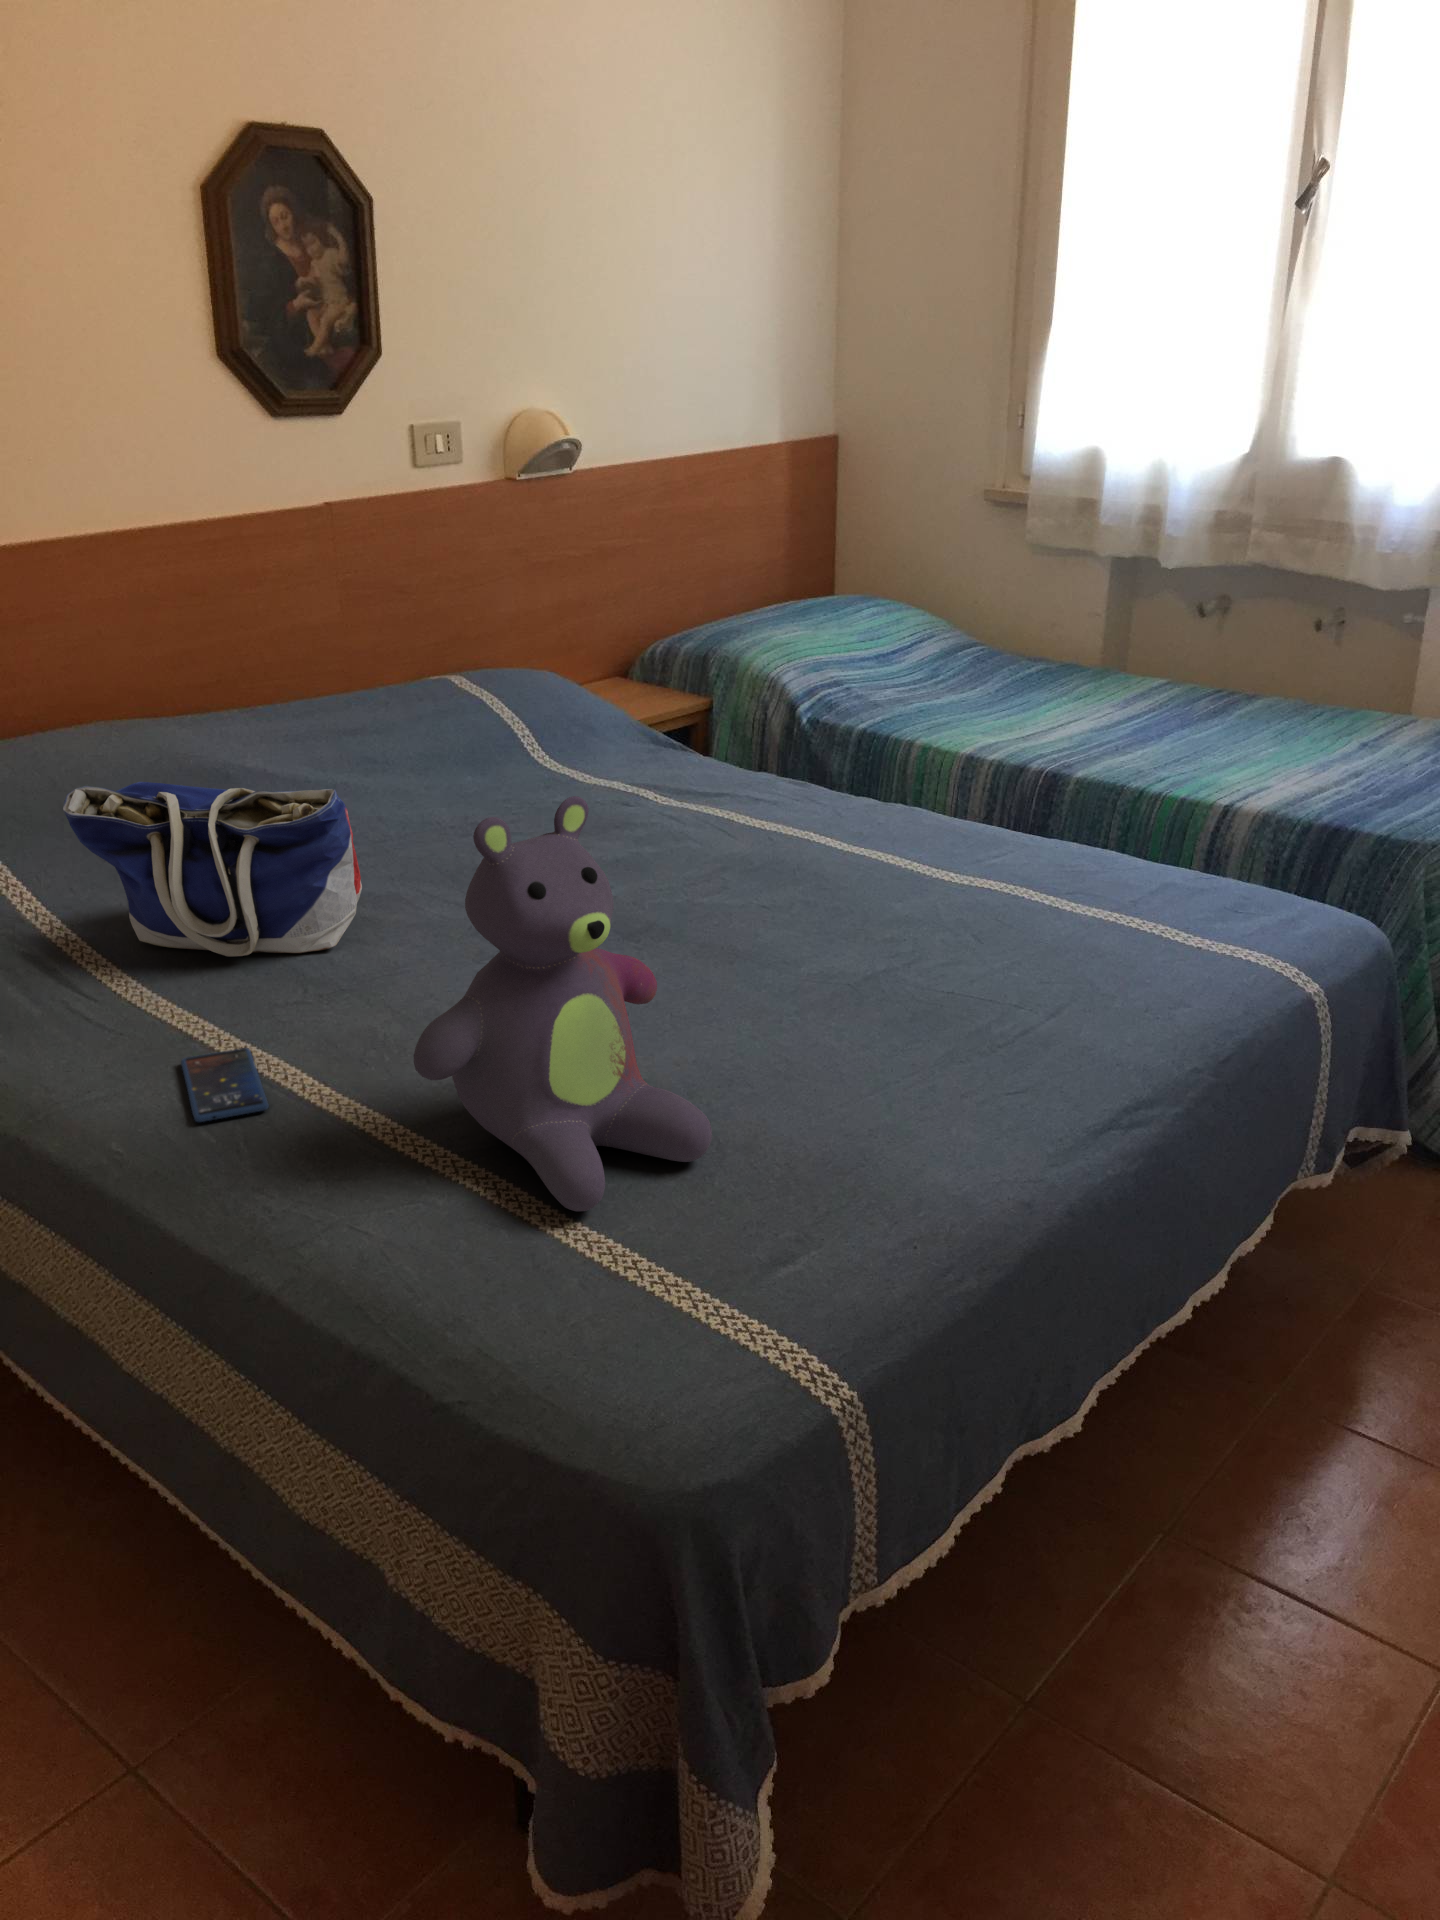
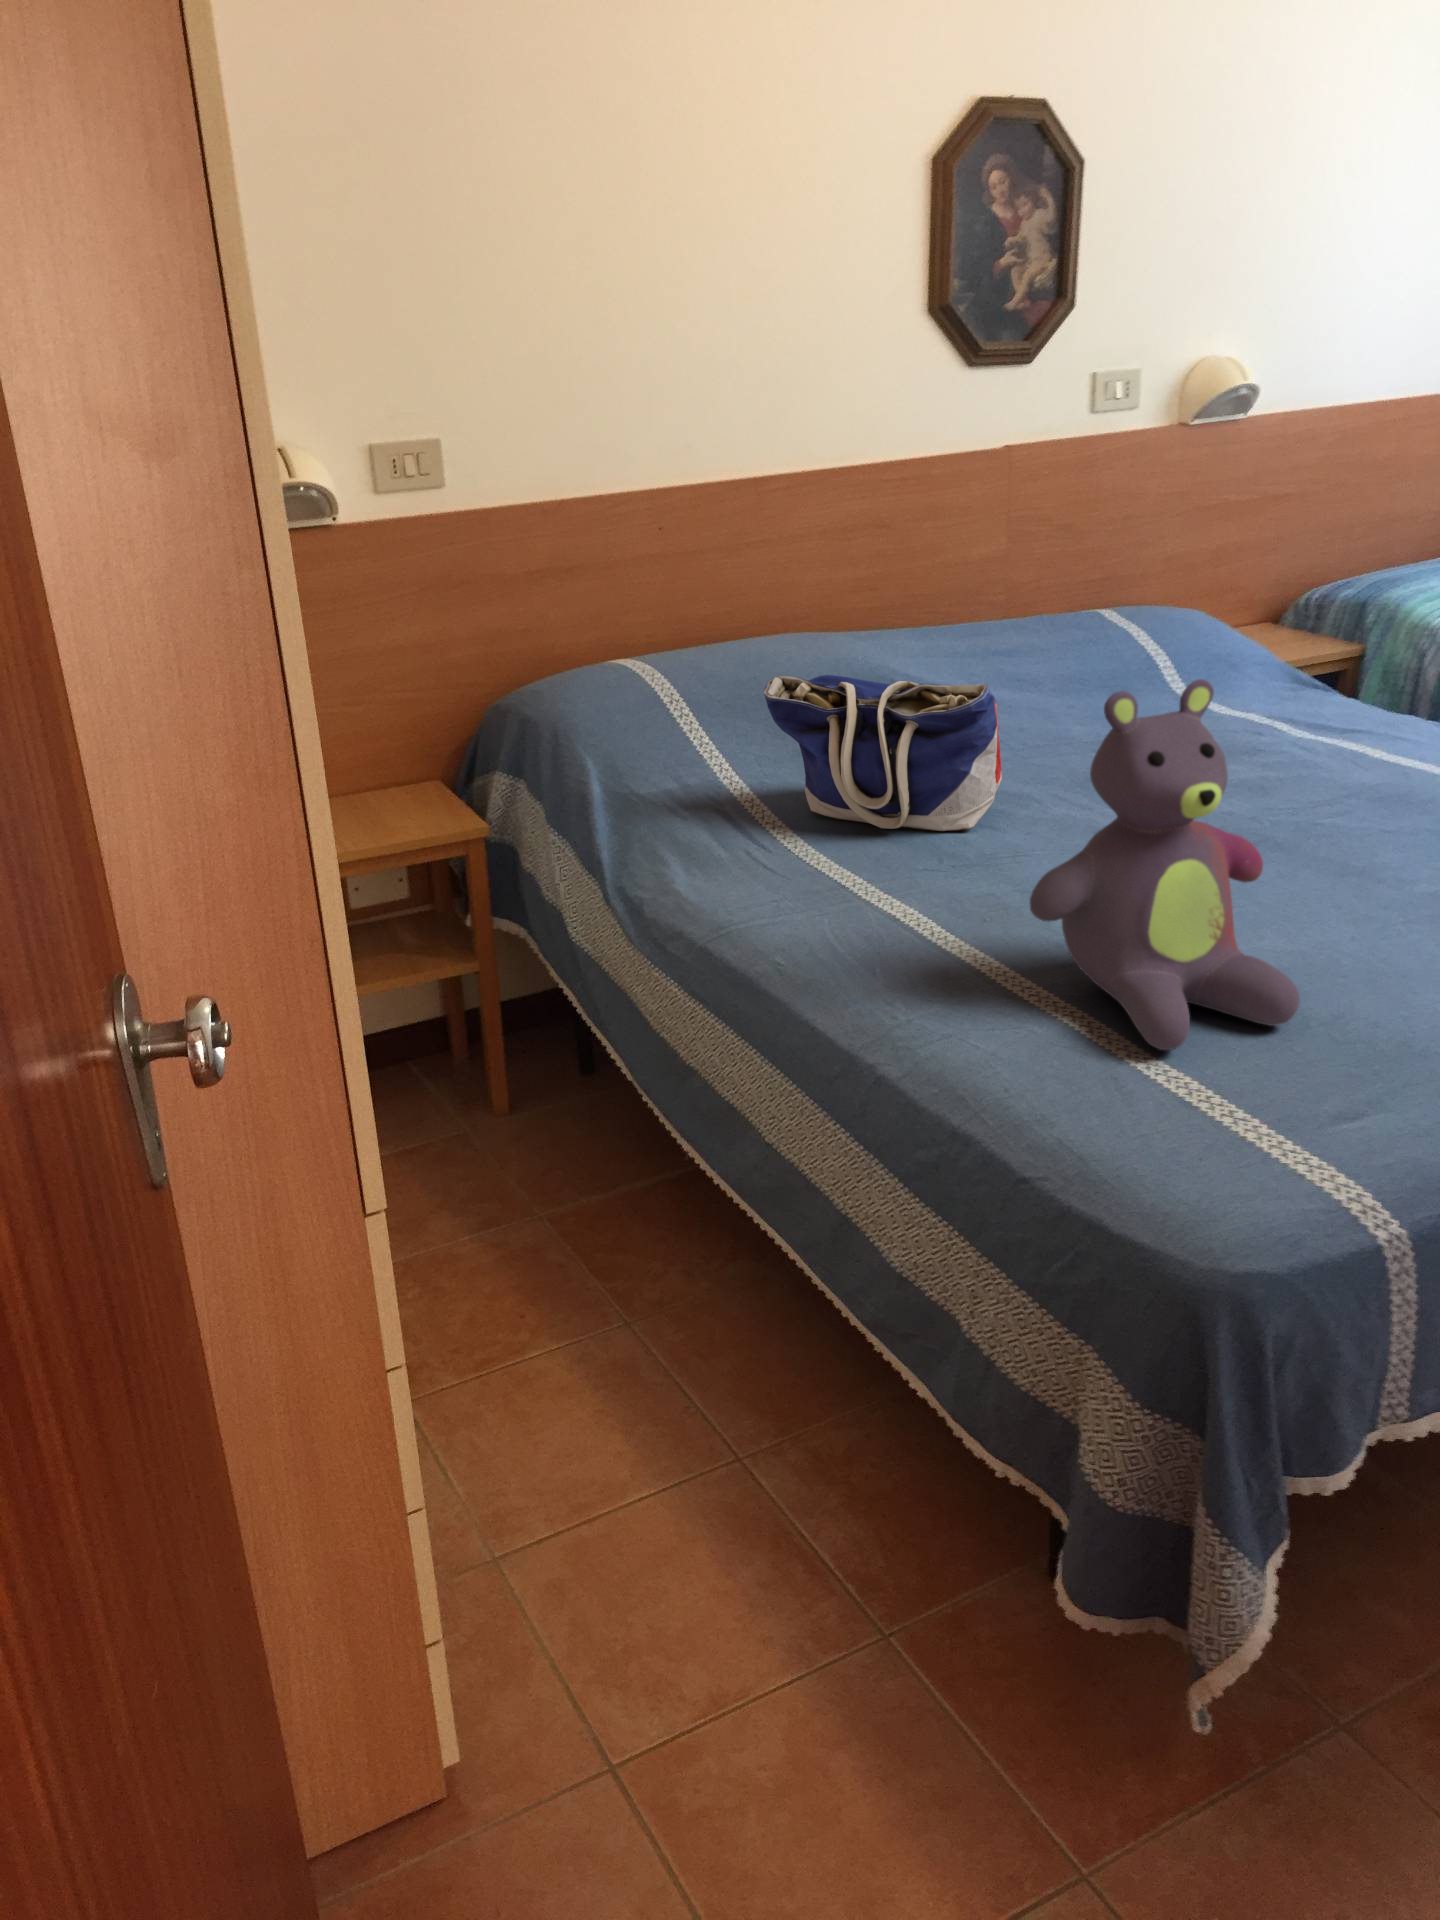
smartphone: present [181,1048,269,1122] -> none [835,897,903,947]

